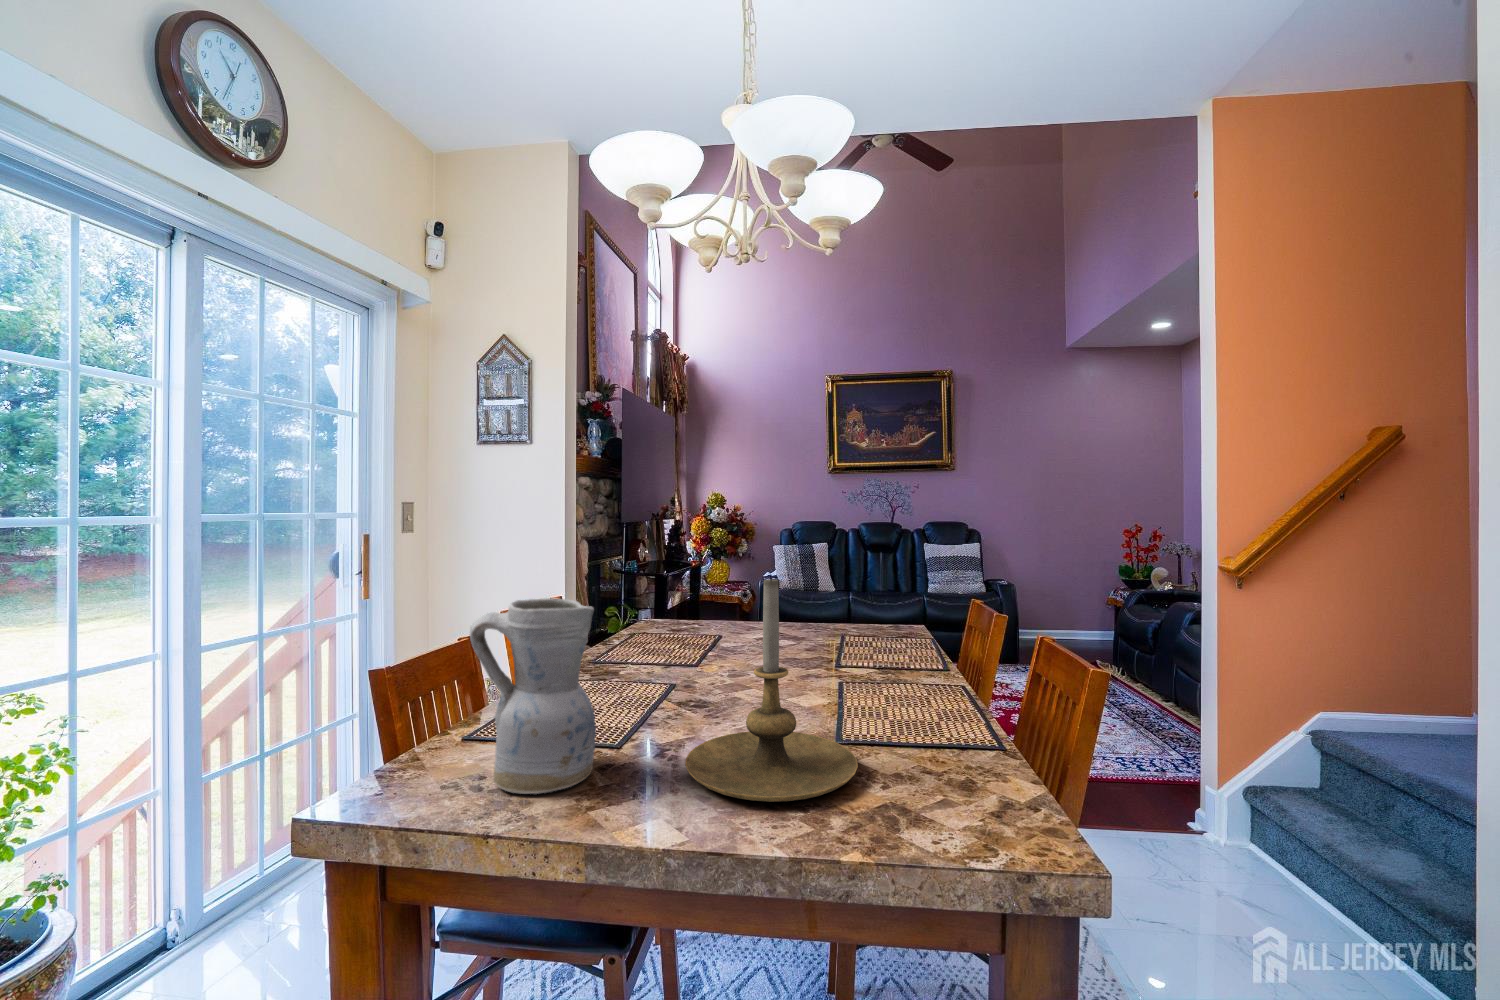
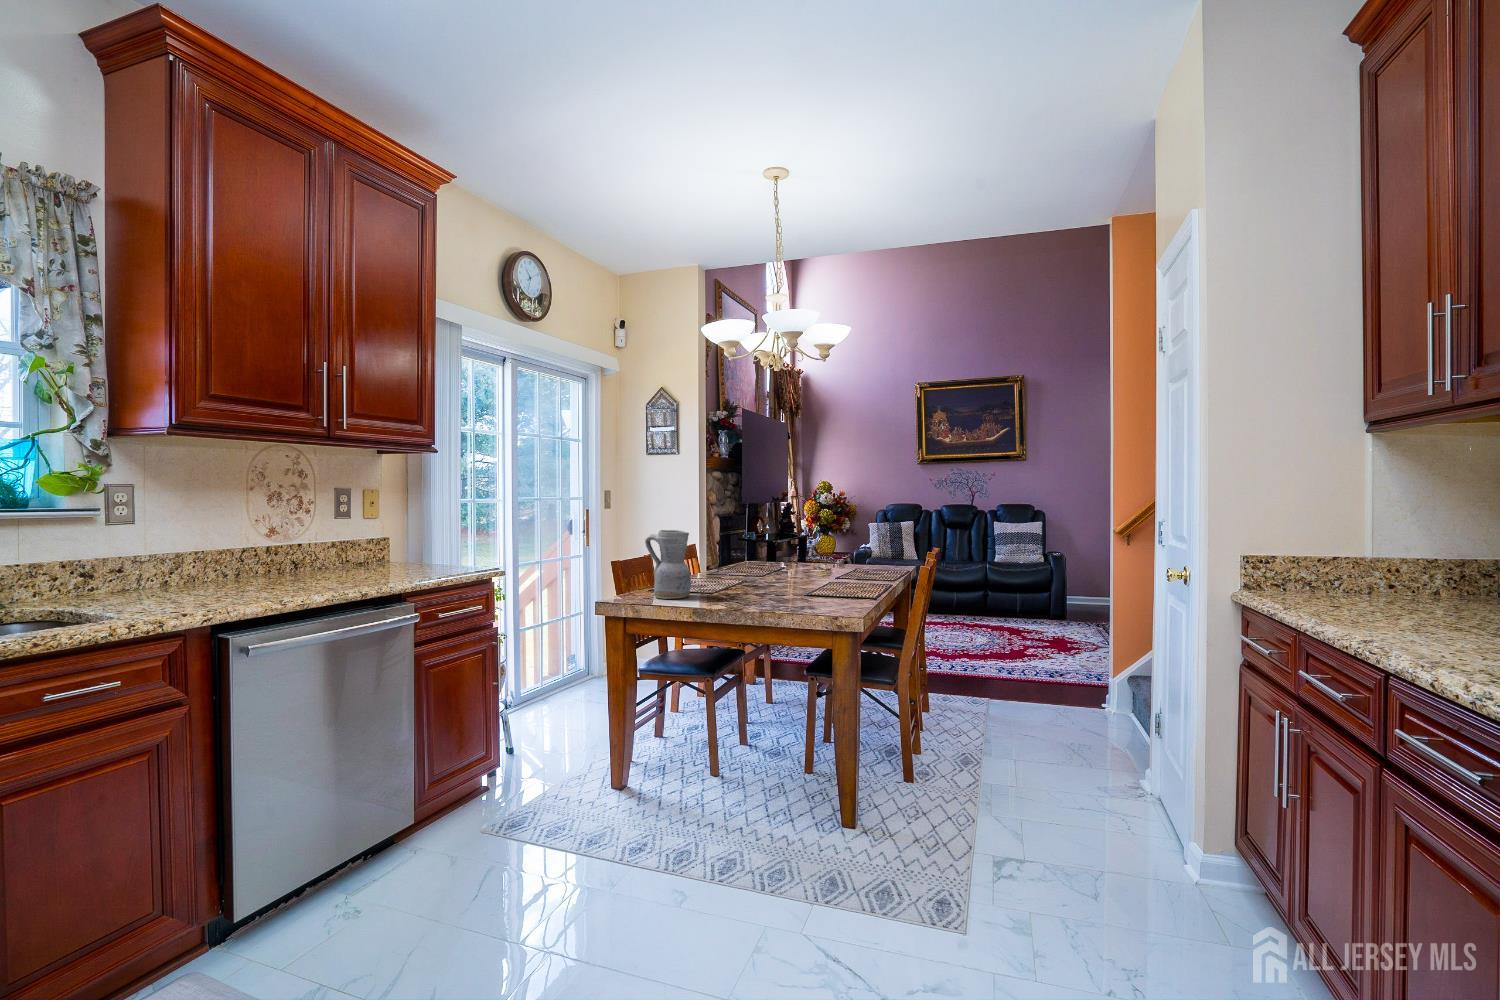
candle holder: present [685,578,858,802] -> none [723,522,790,603]

